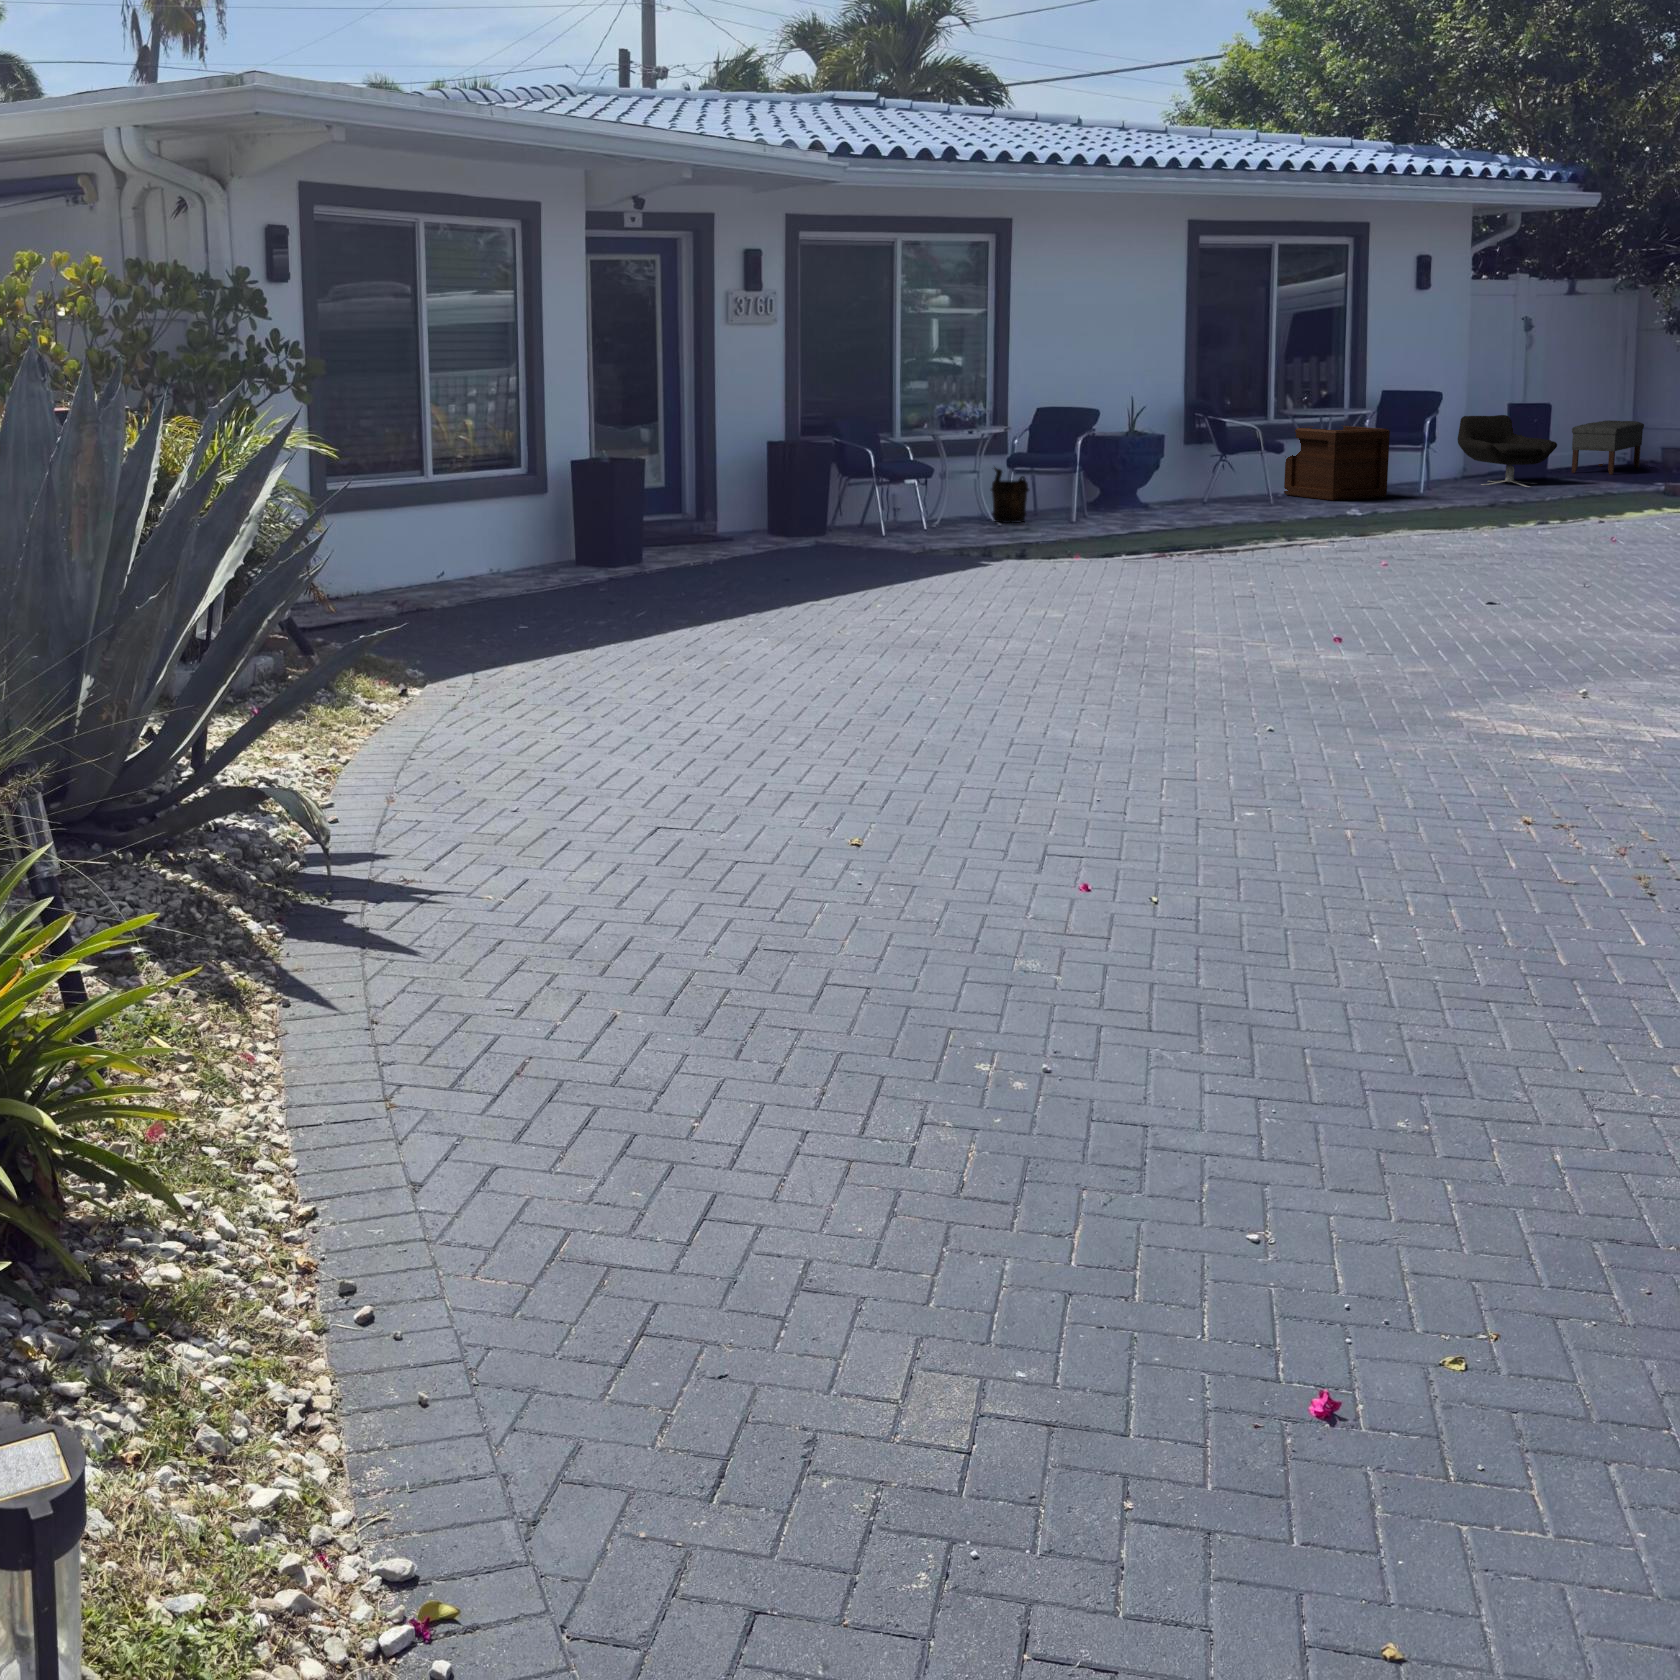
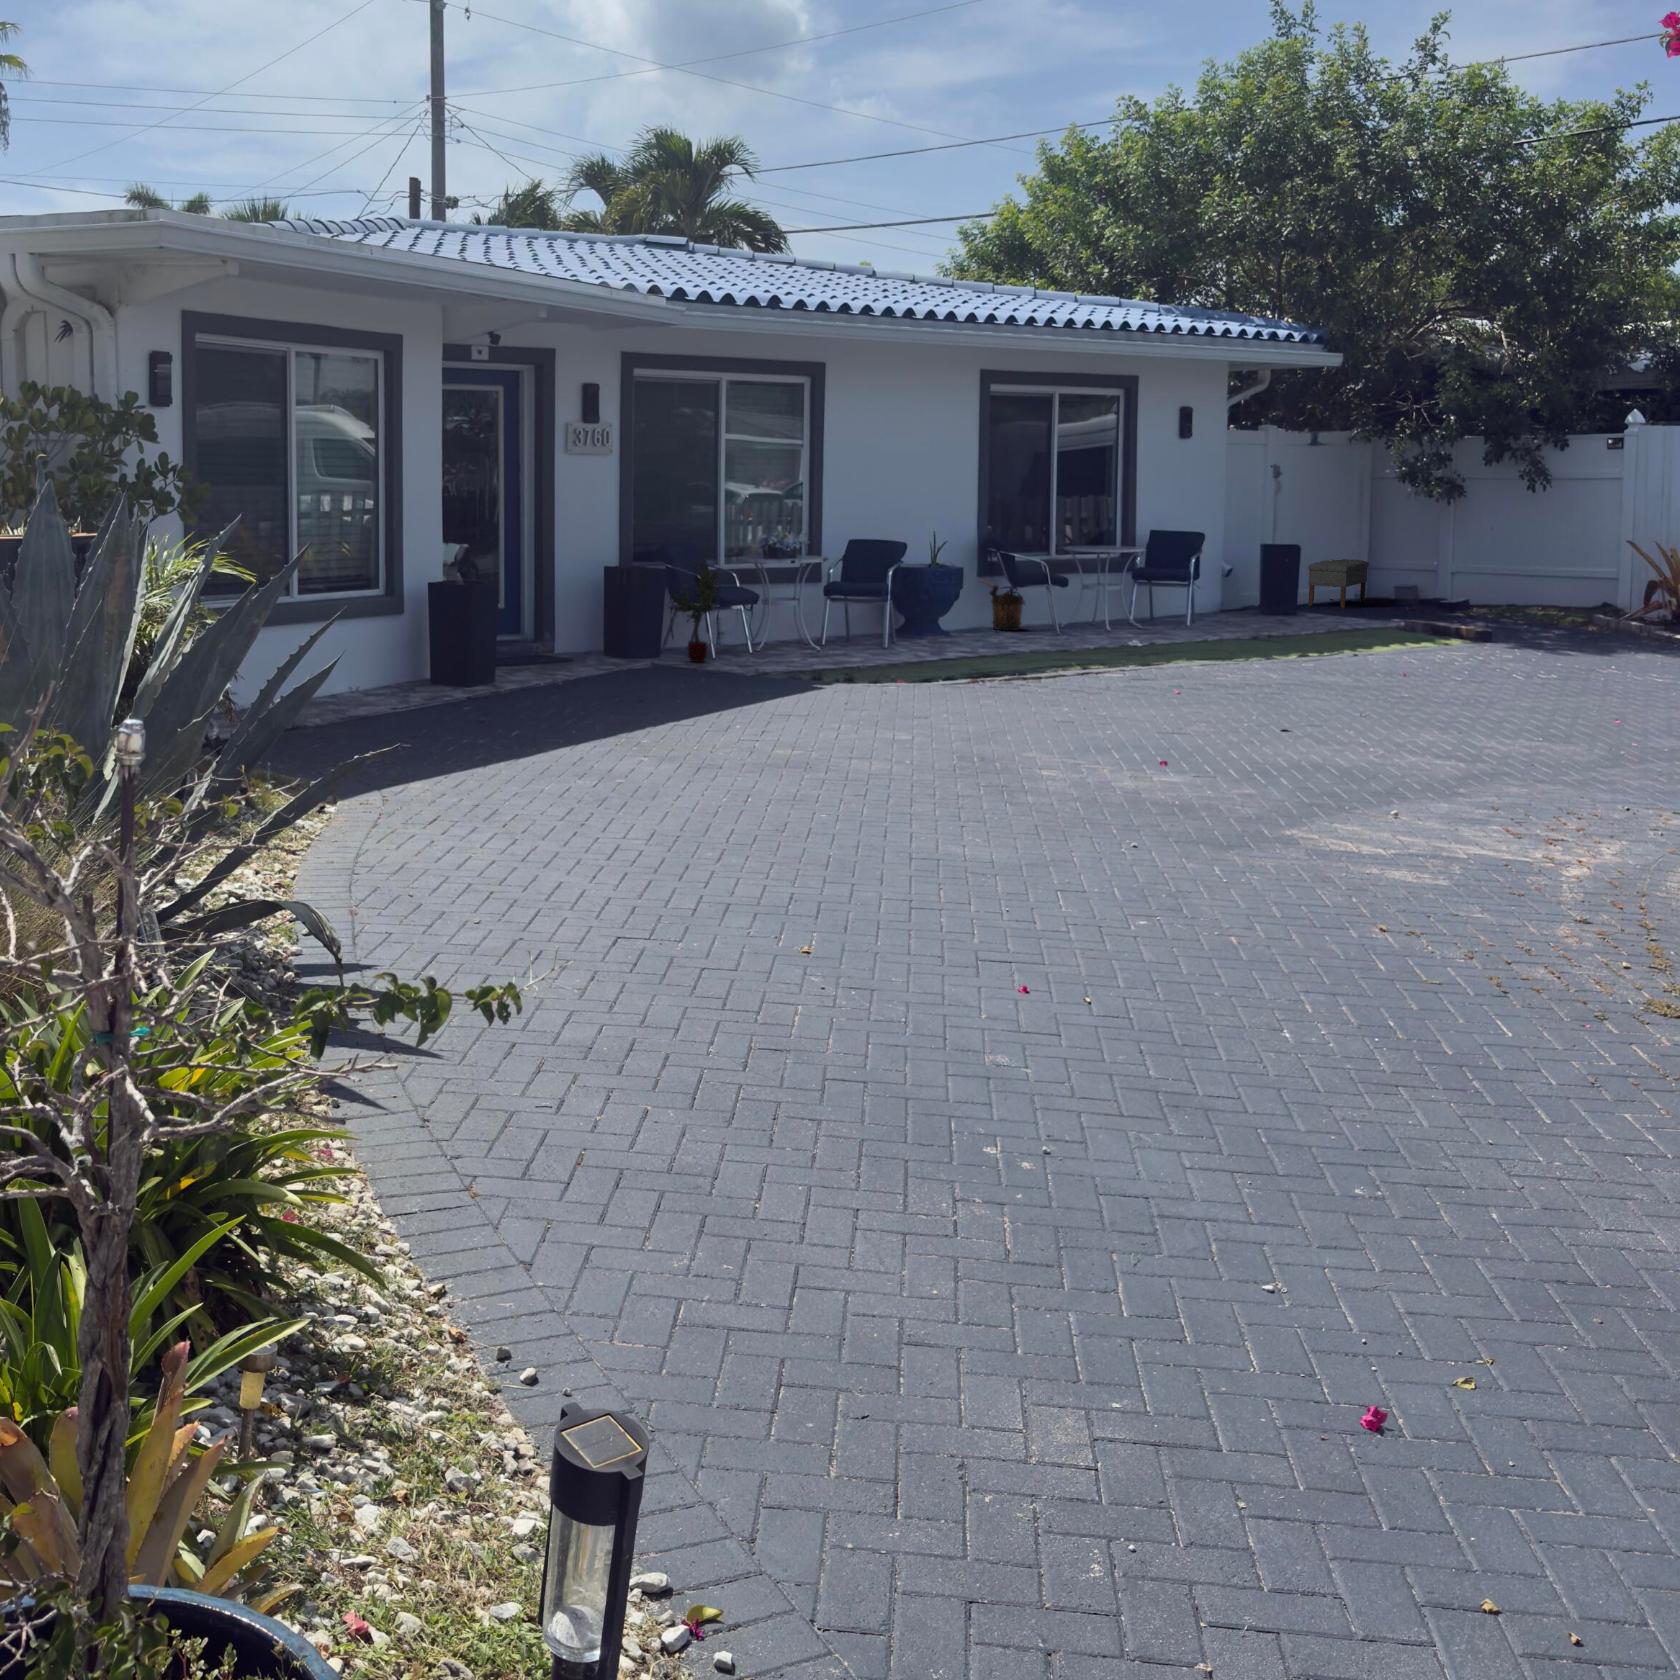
lounge chair: present [1458,415,1557,487] -> none [1212,553,1300,619]
wooden crate: present [1284,426,1390,501] -> none [1064,560,1158,629]
potted tree: none [829,431,892,541] -> present [669,560,722,662]
bucket: present [991,468,1029,523] -> present [980,580,1024,631]

